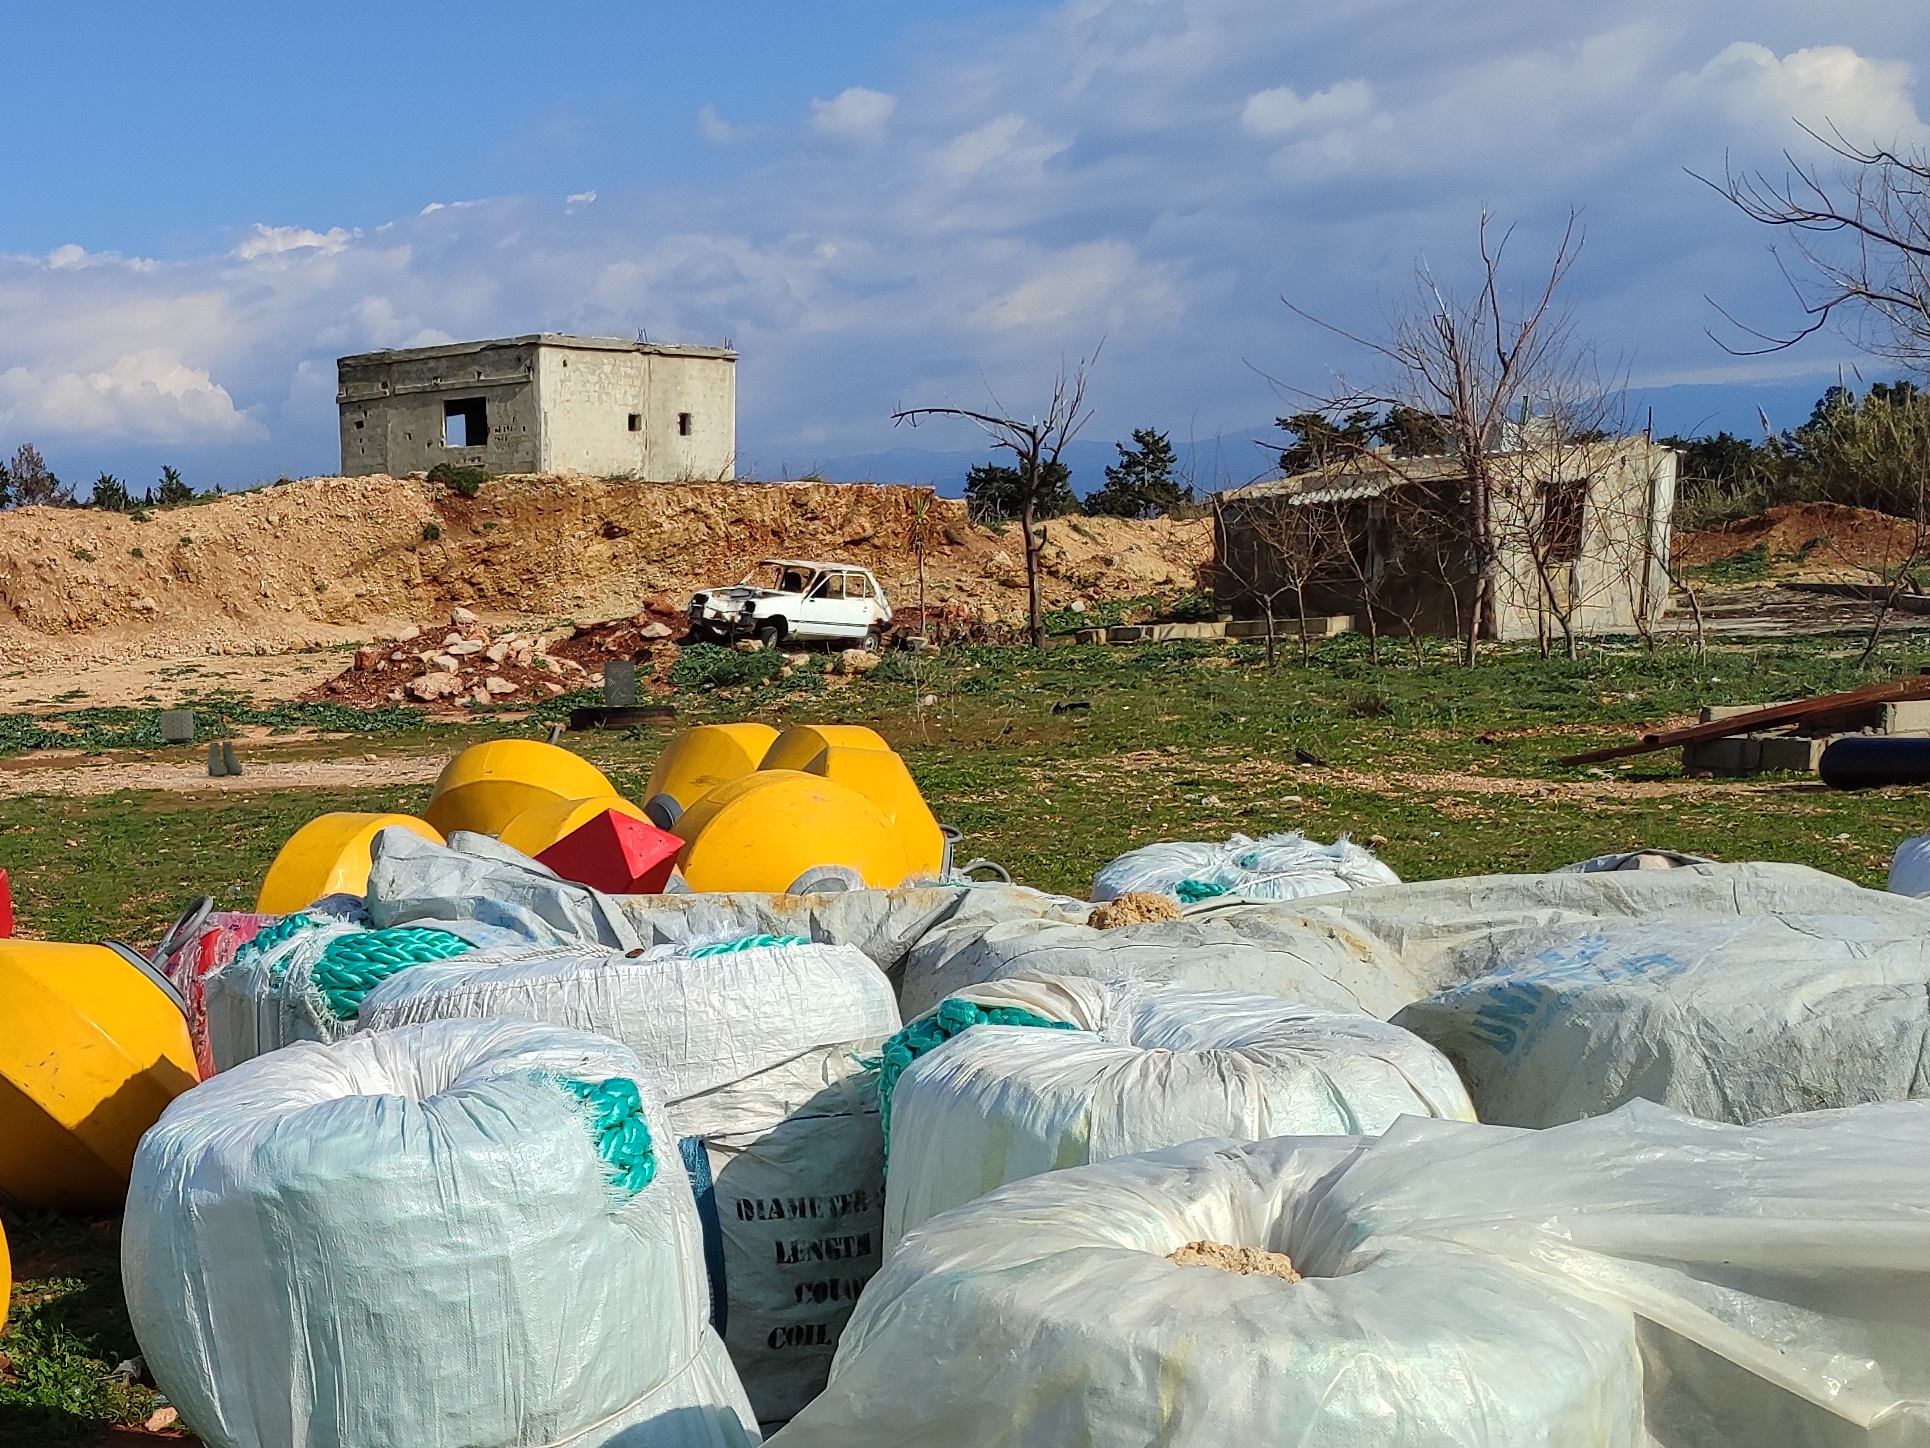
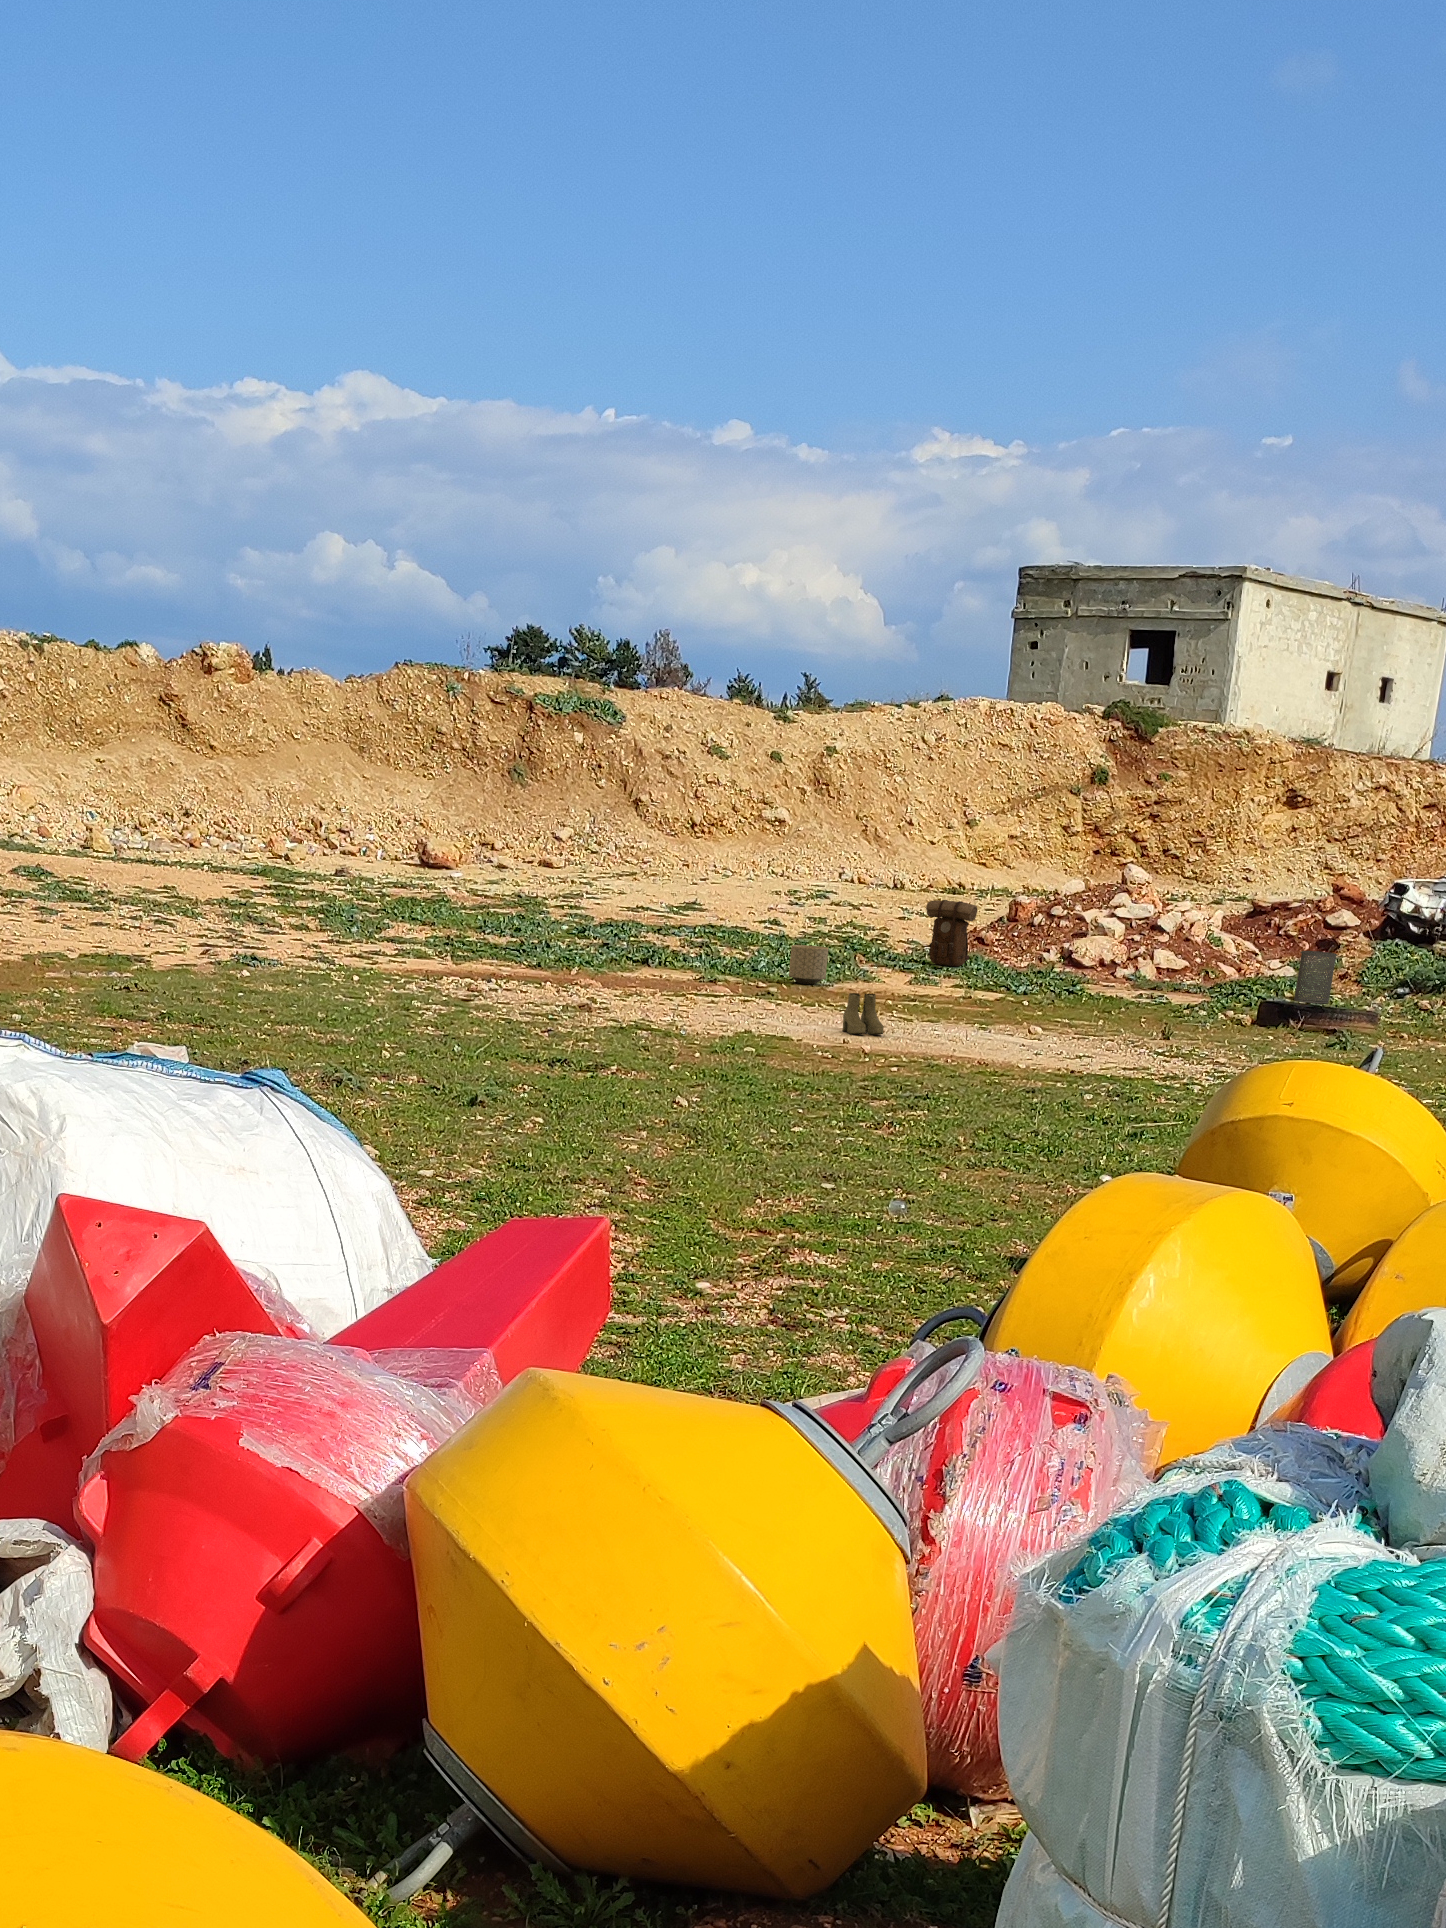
backpack: none [276,659,320,714] -> present [926,900,977,967]

